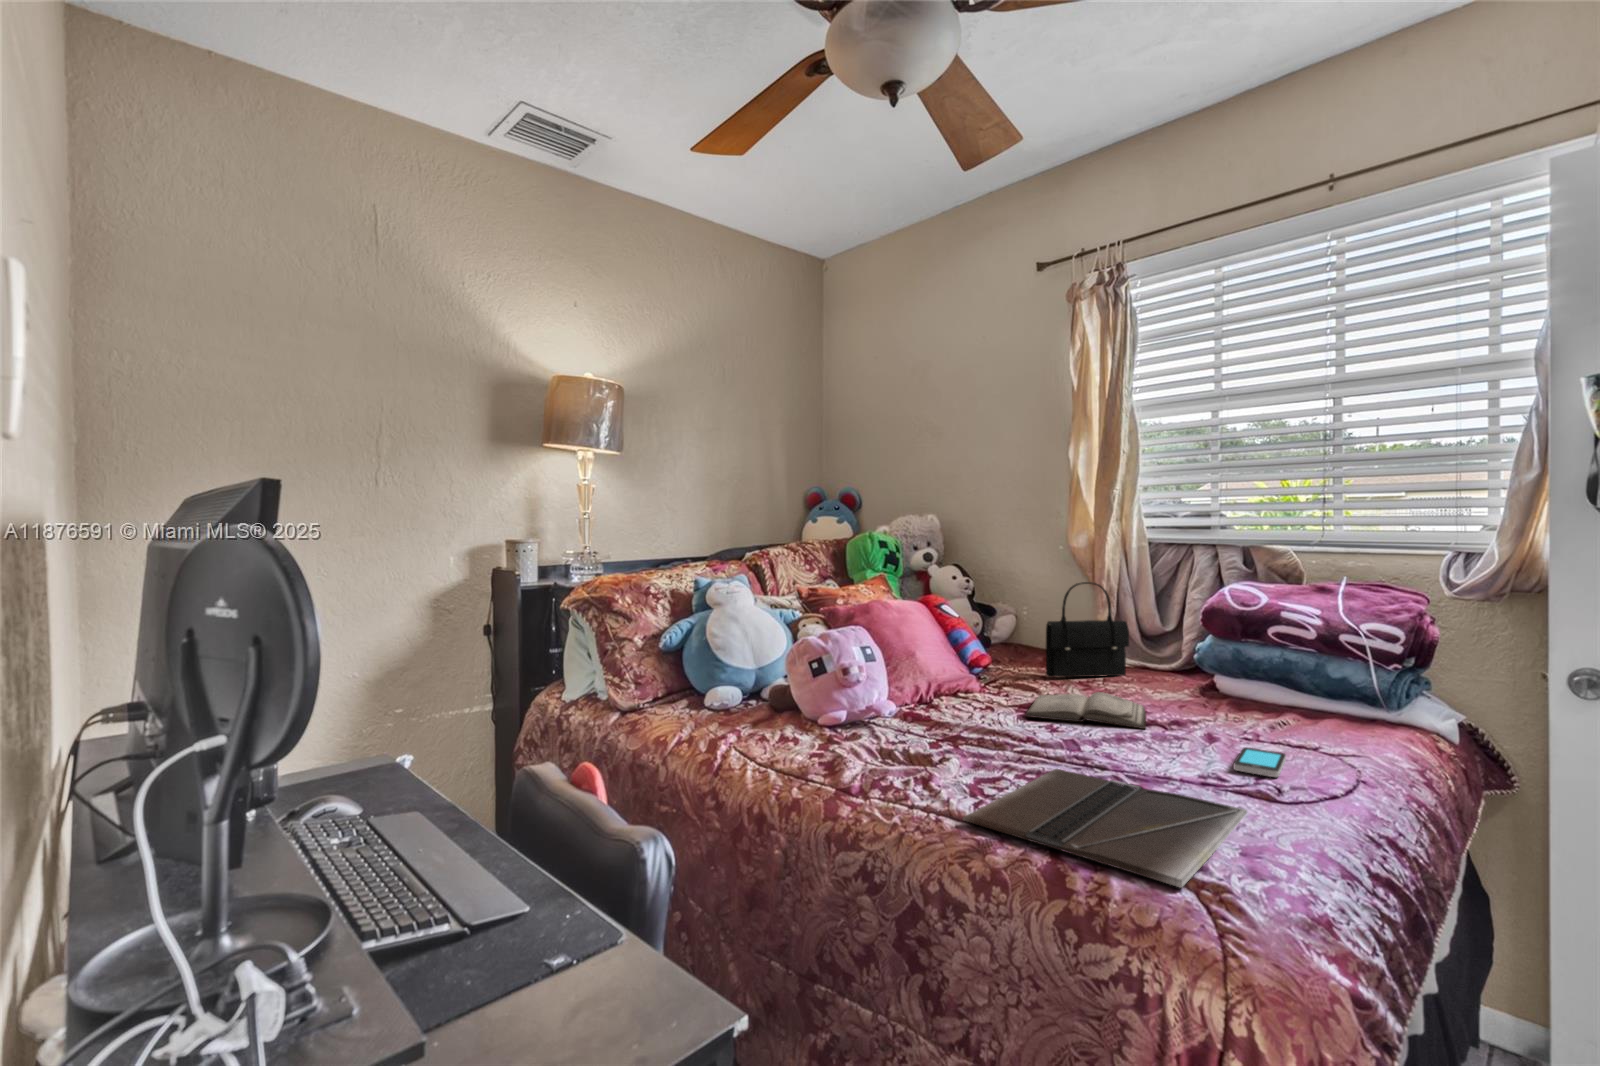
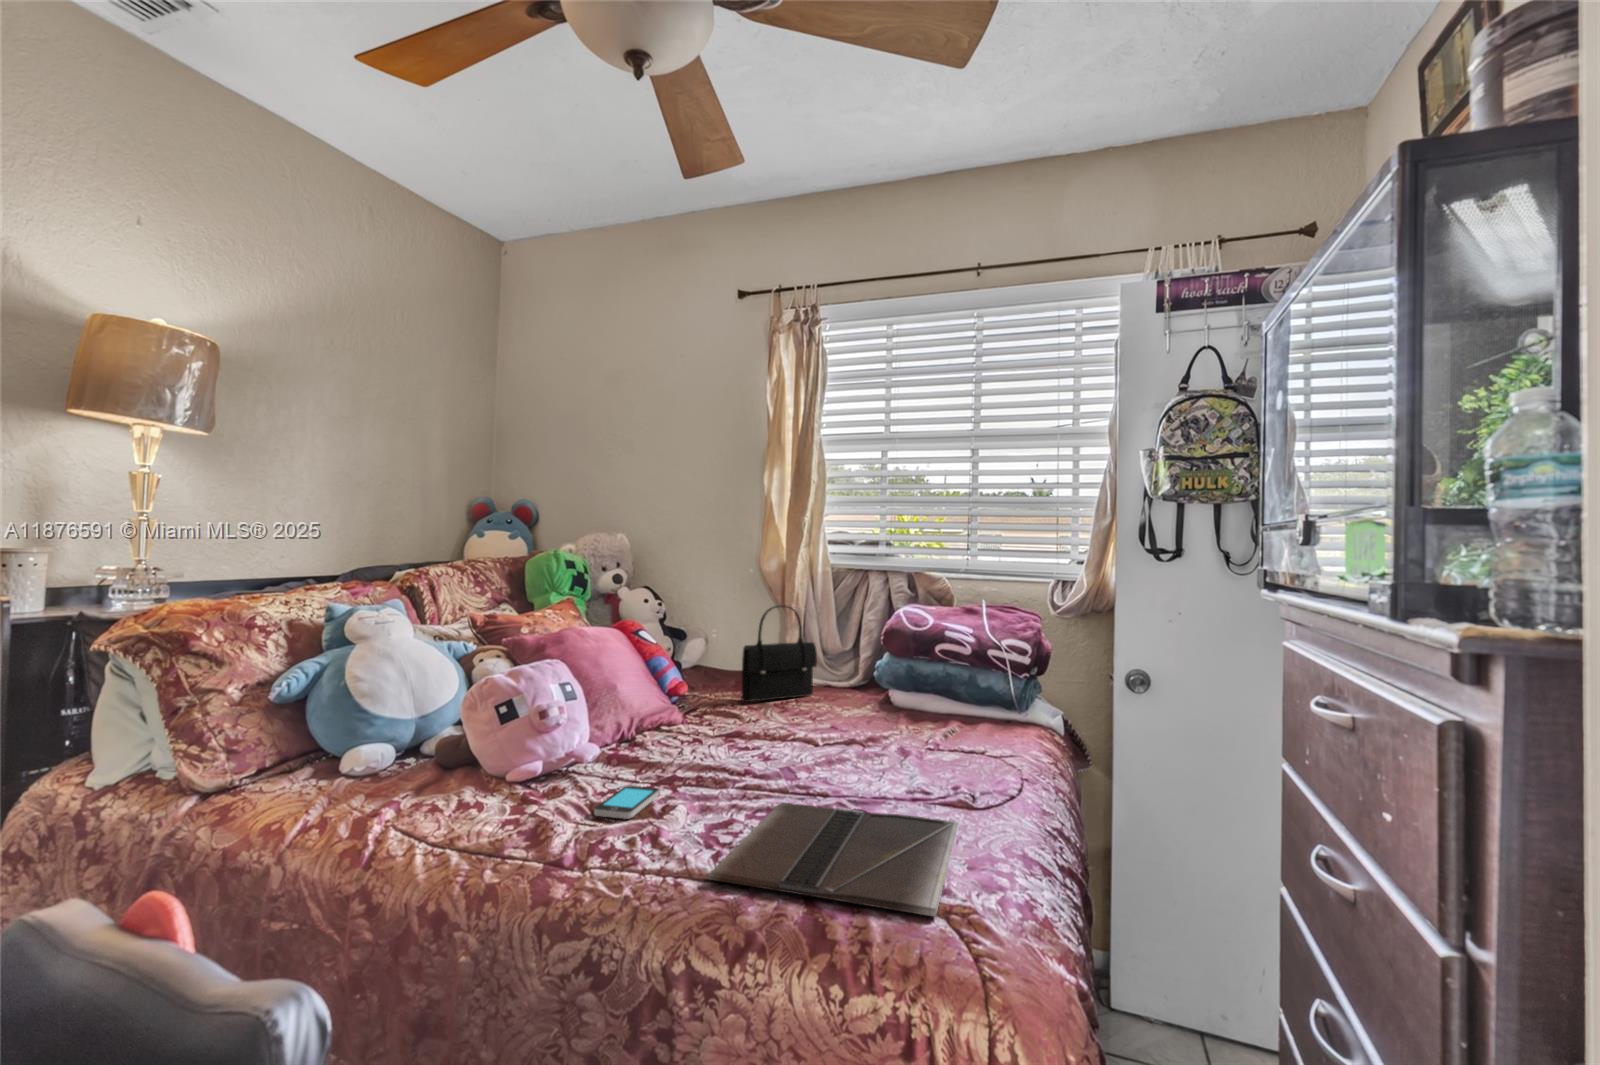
diary: present [1025,692,1146,729] -> none [734,715,848,749]
smartphone: present [1233,747,1286,777] -> present [594,786,659,819]

